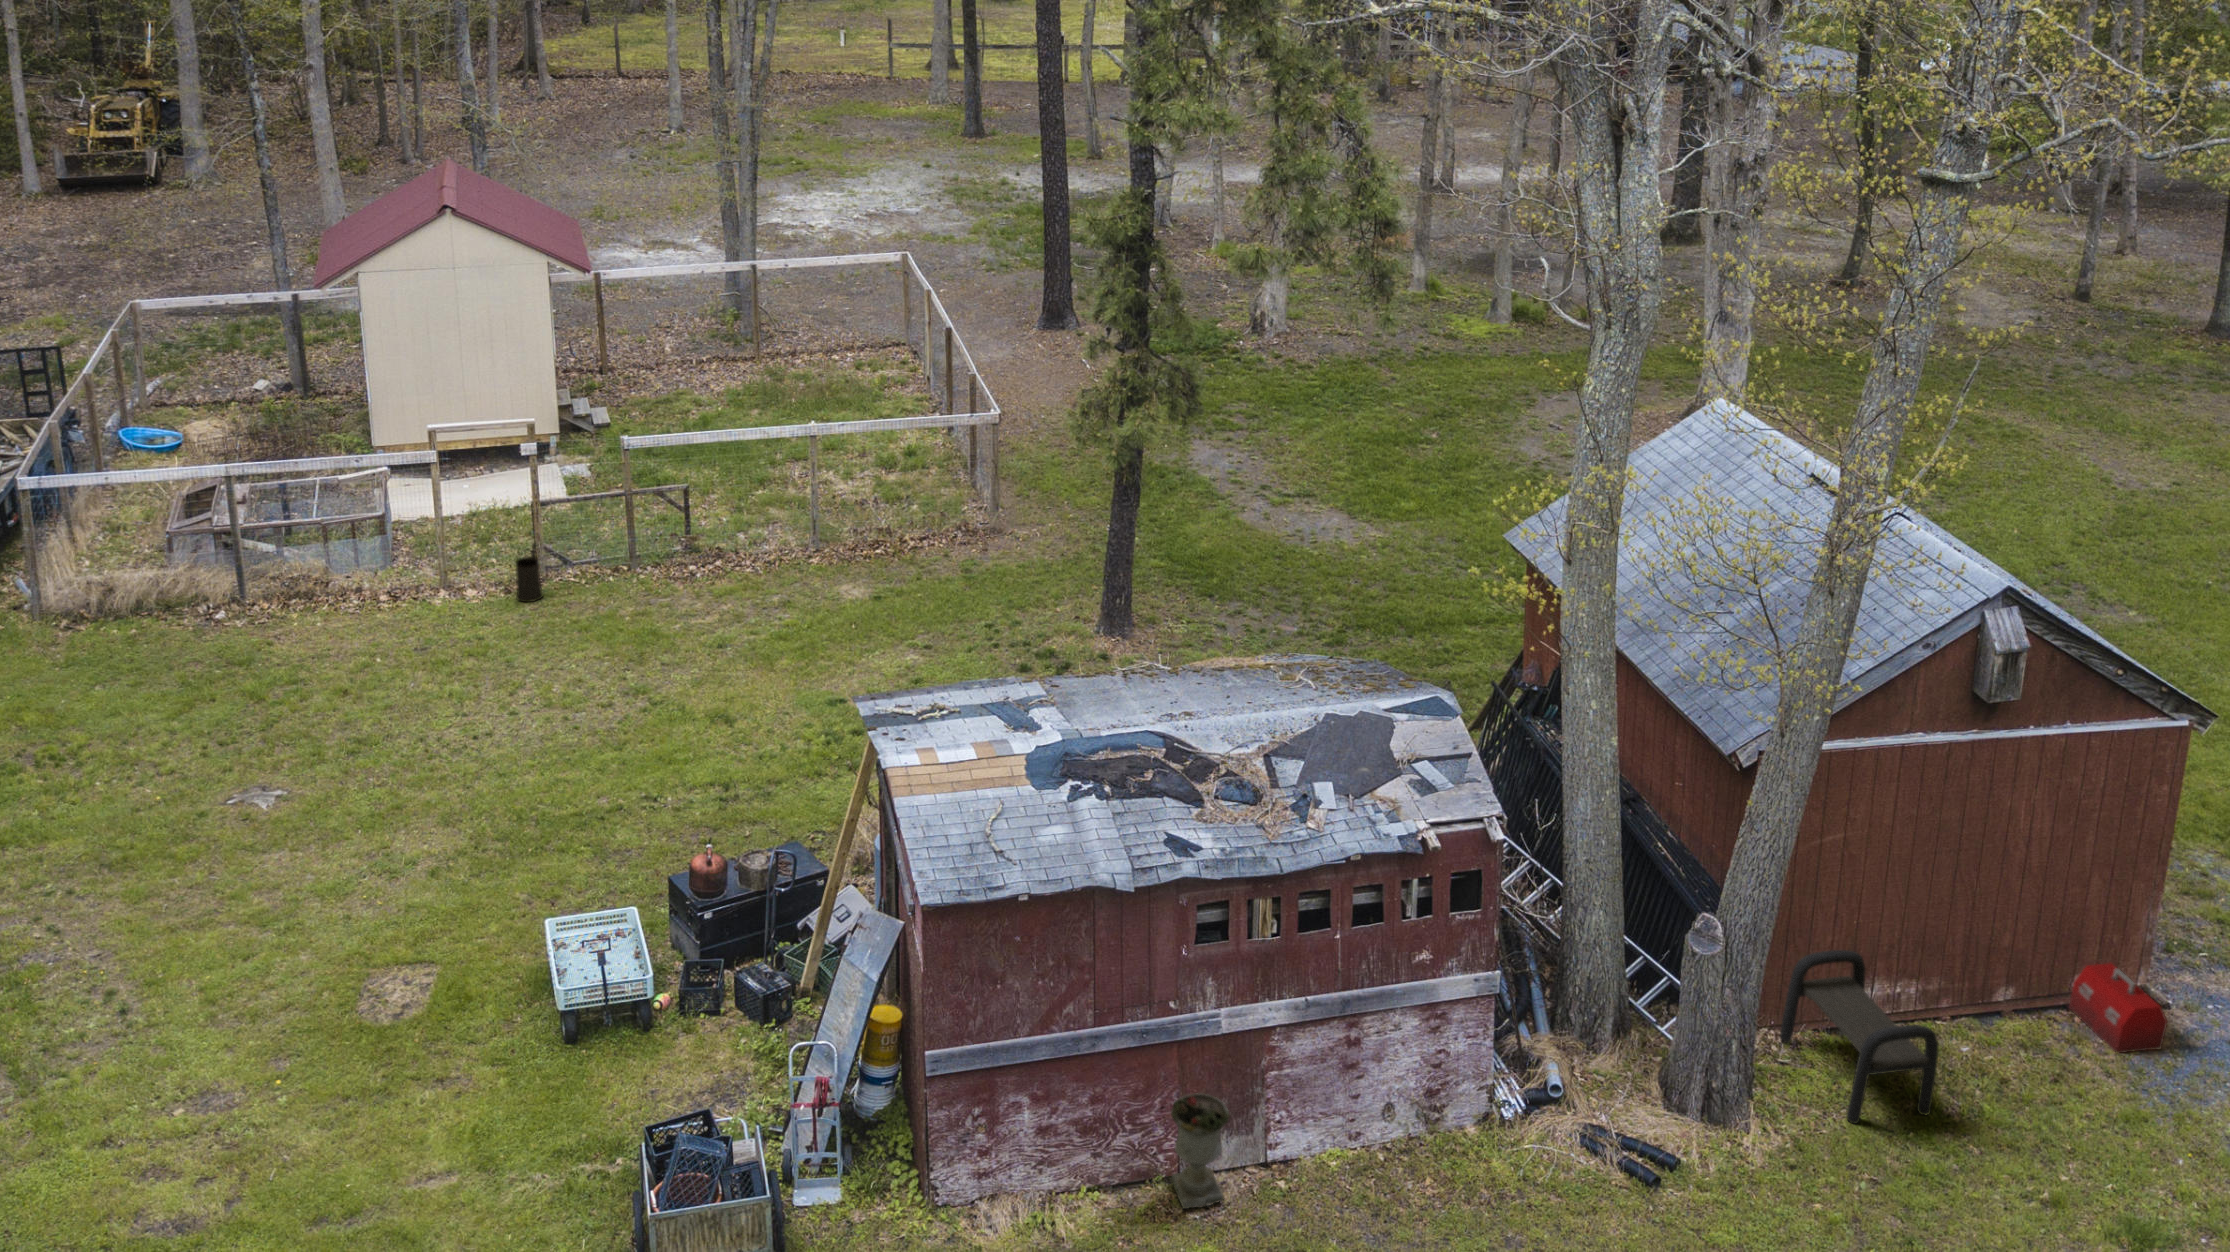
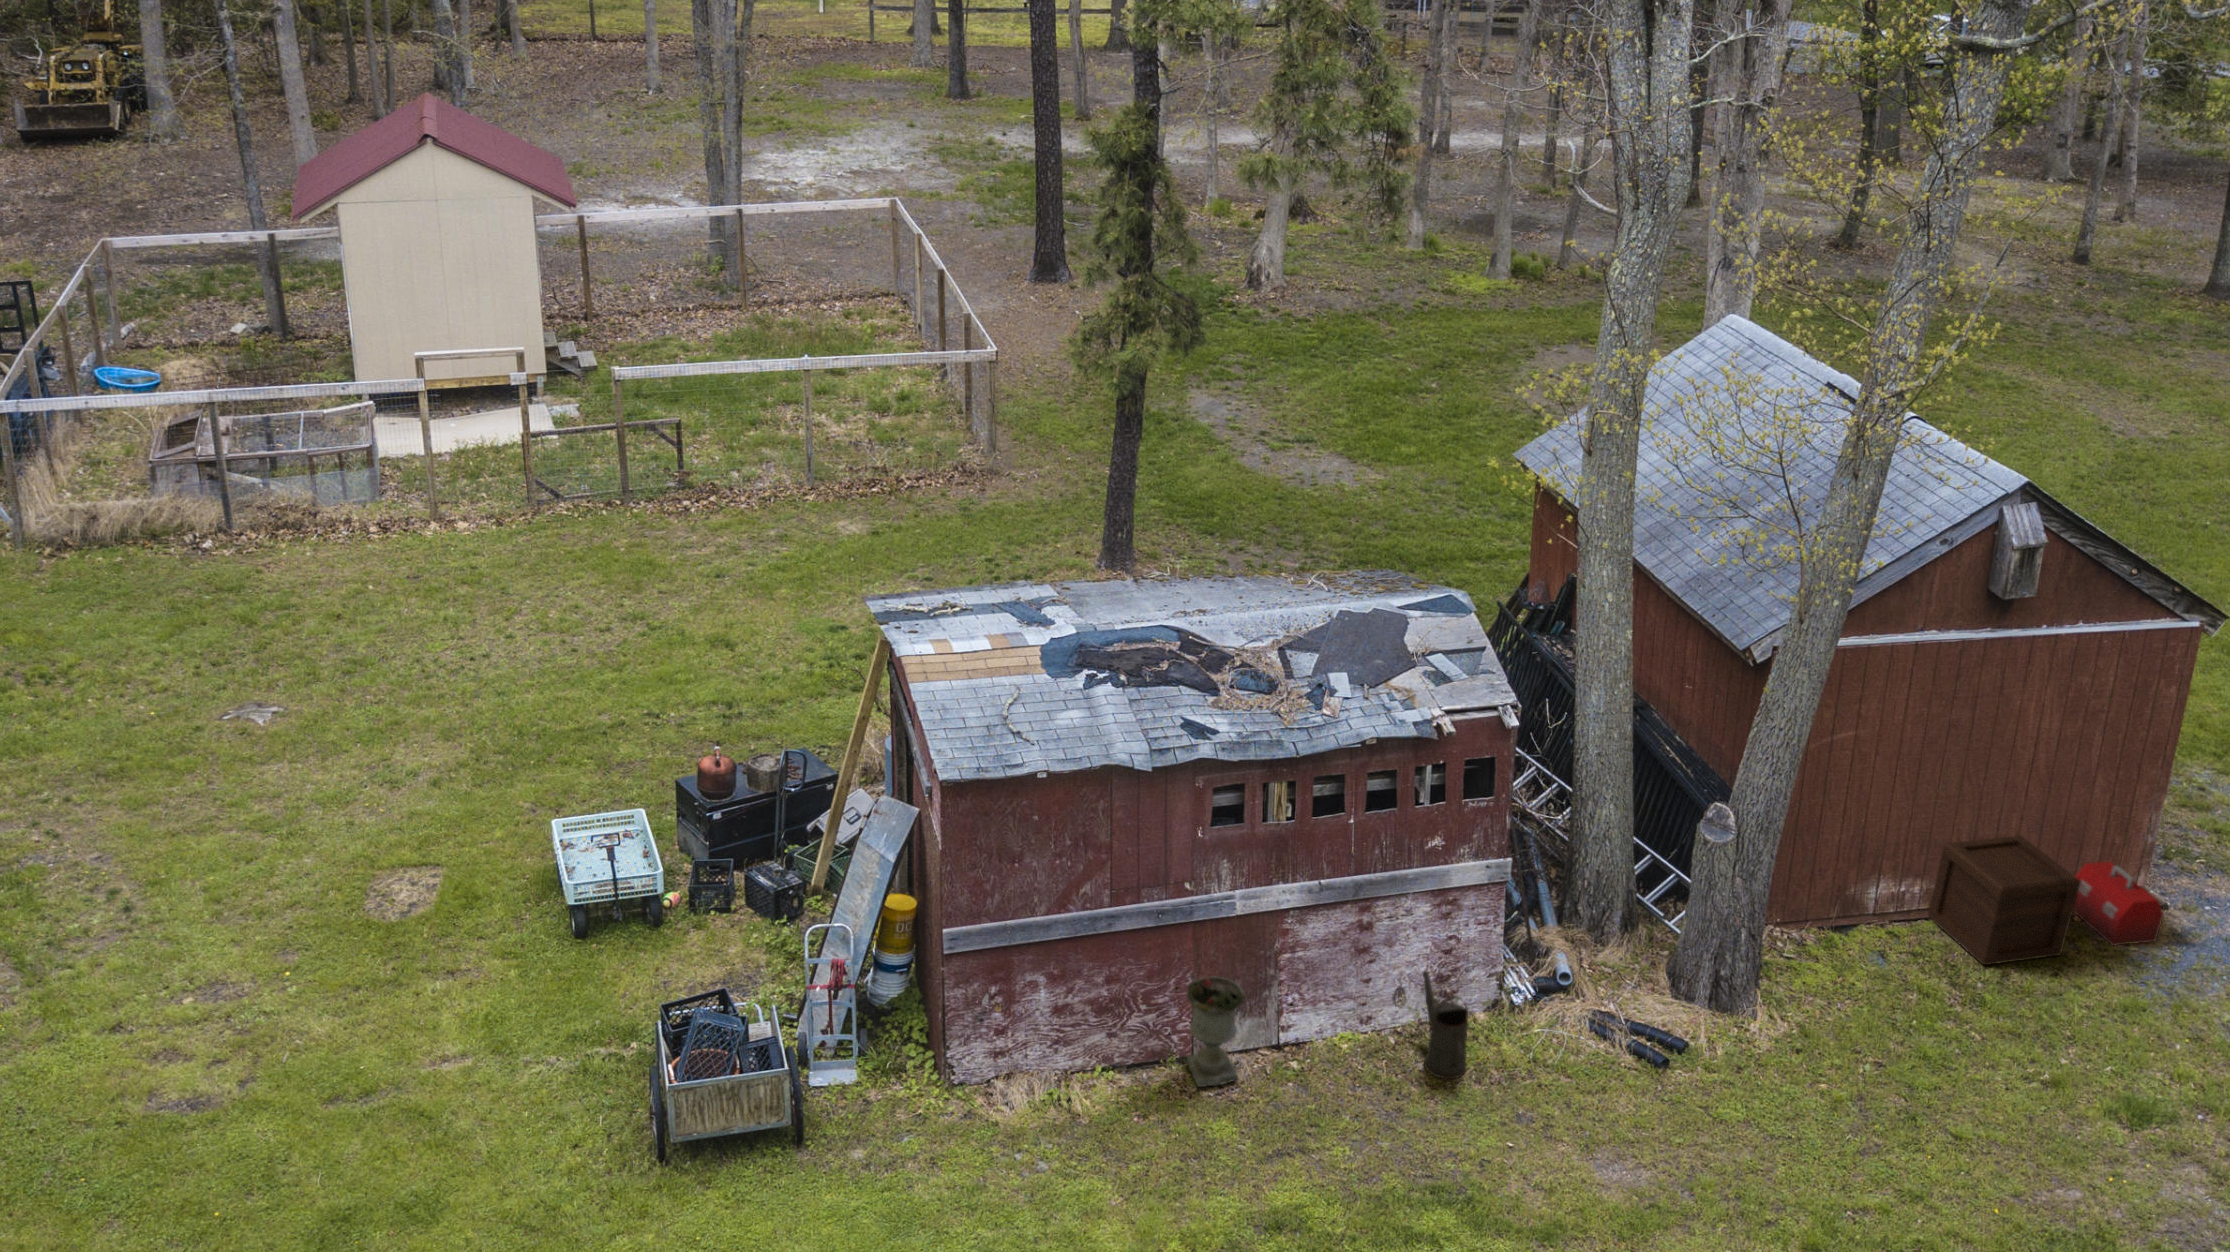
watering can: present [516,543,543,602] -> present [1423,970,1468,1079]
wooden crate: none [1927,937,2079,1075] -> present [1928,835,2081,965]
bench: present [1780,950,1939,1124] -> none [1783,846,1944,1009]

